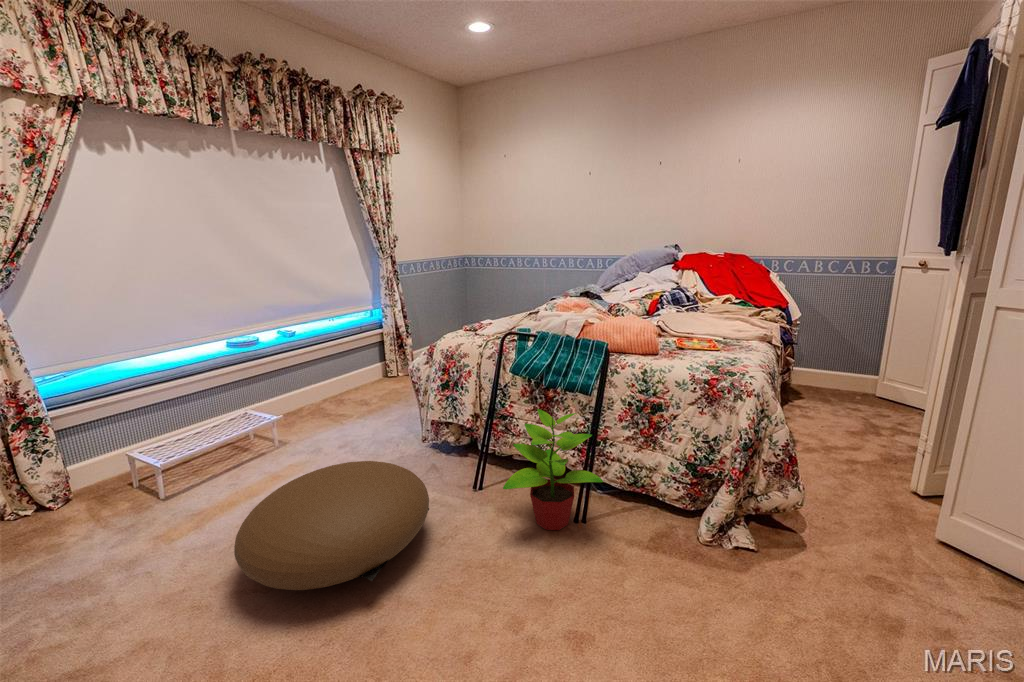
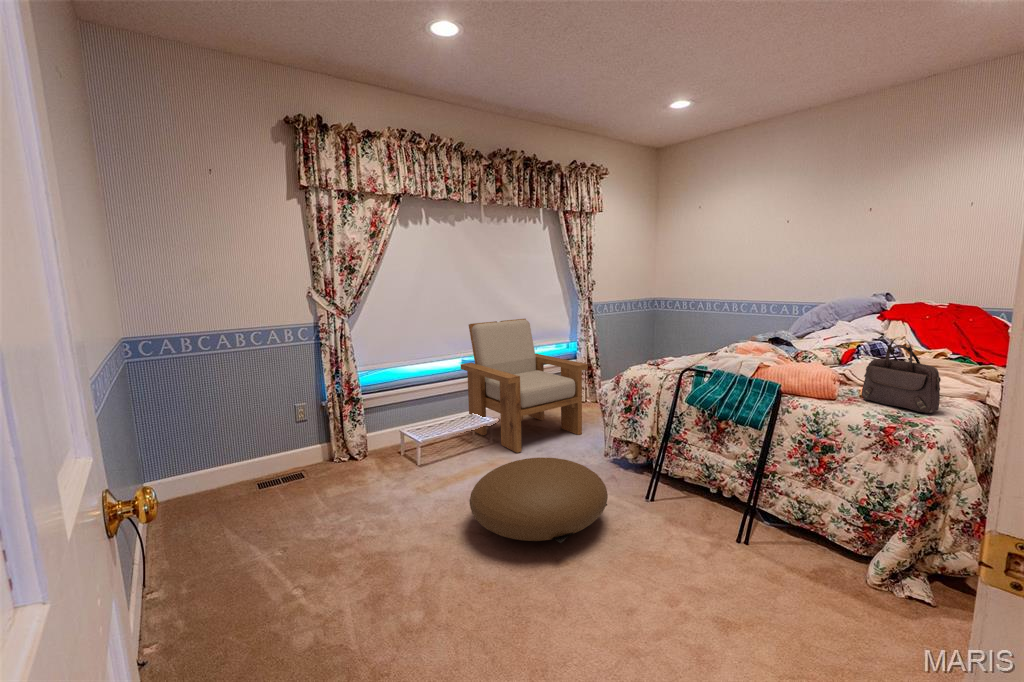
armchair: none [221,283,394,455] -> present [461,319,588,453]
handbag: none [681,285,750,361] -> present [862,338,941,413]
potted plant: present [503,409,603,530] -> none [671,435,765,546]

